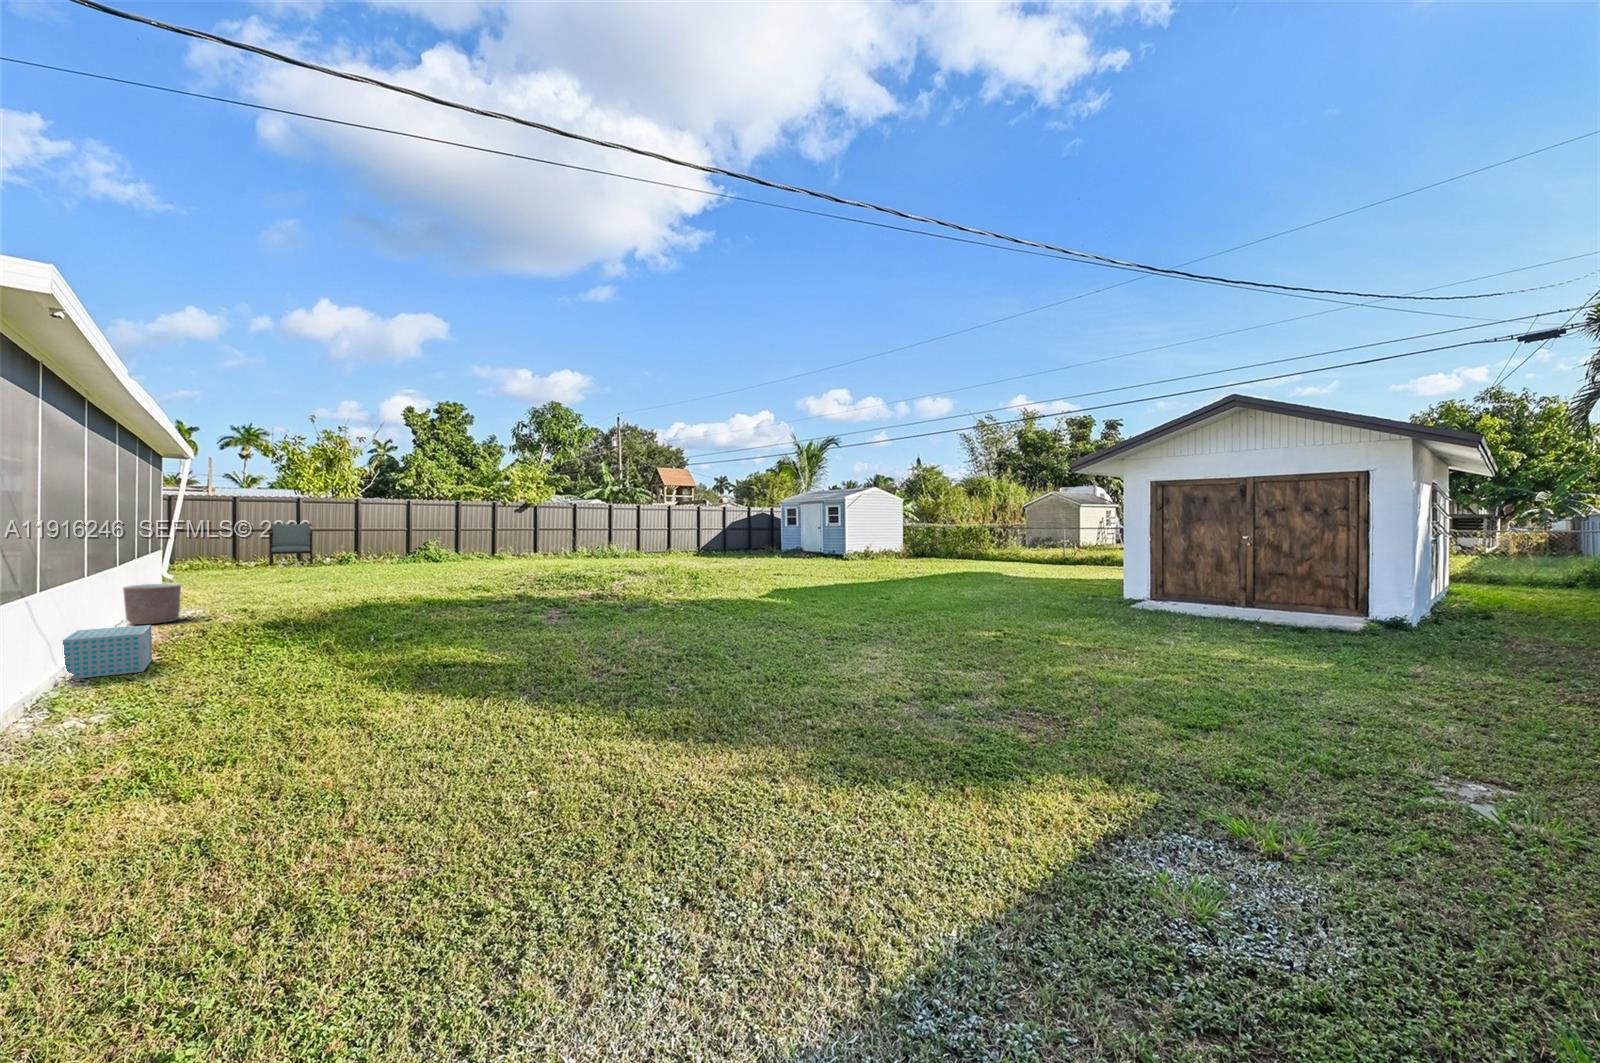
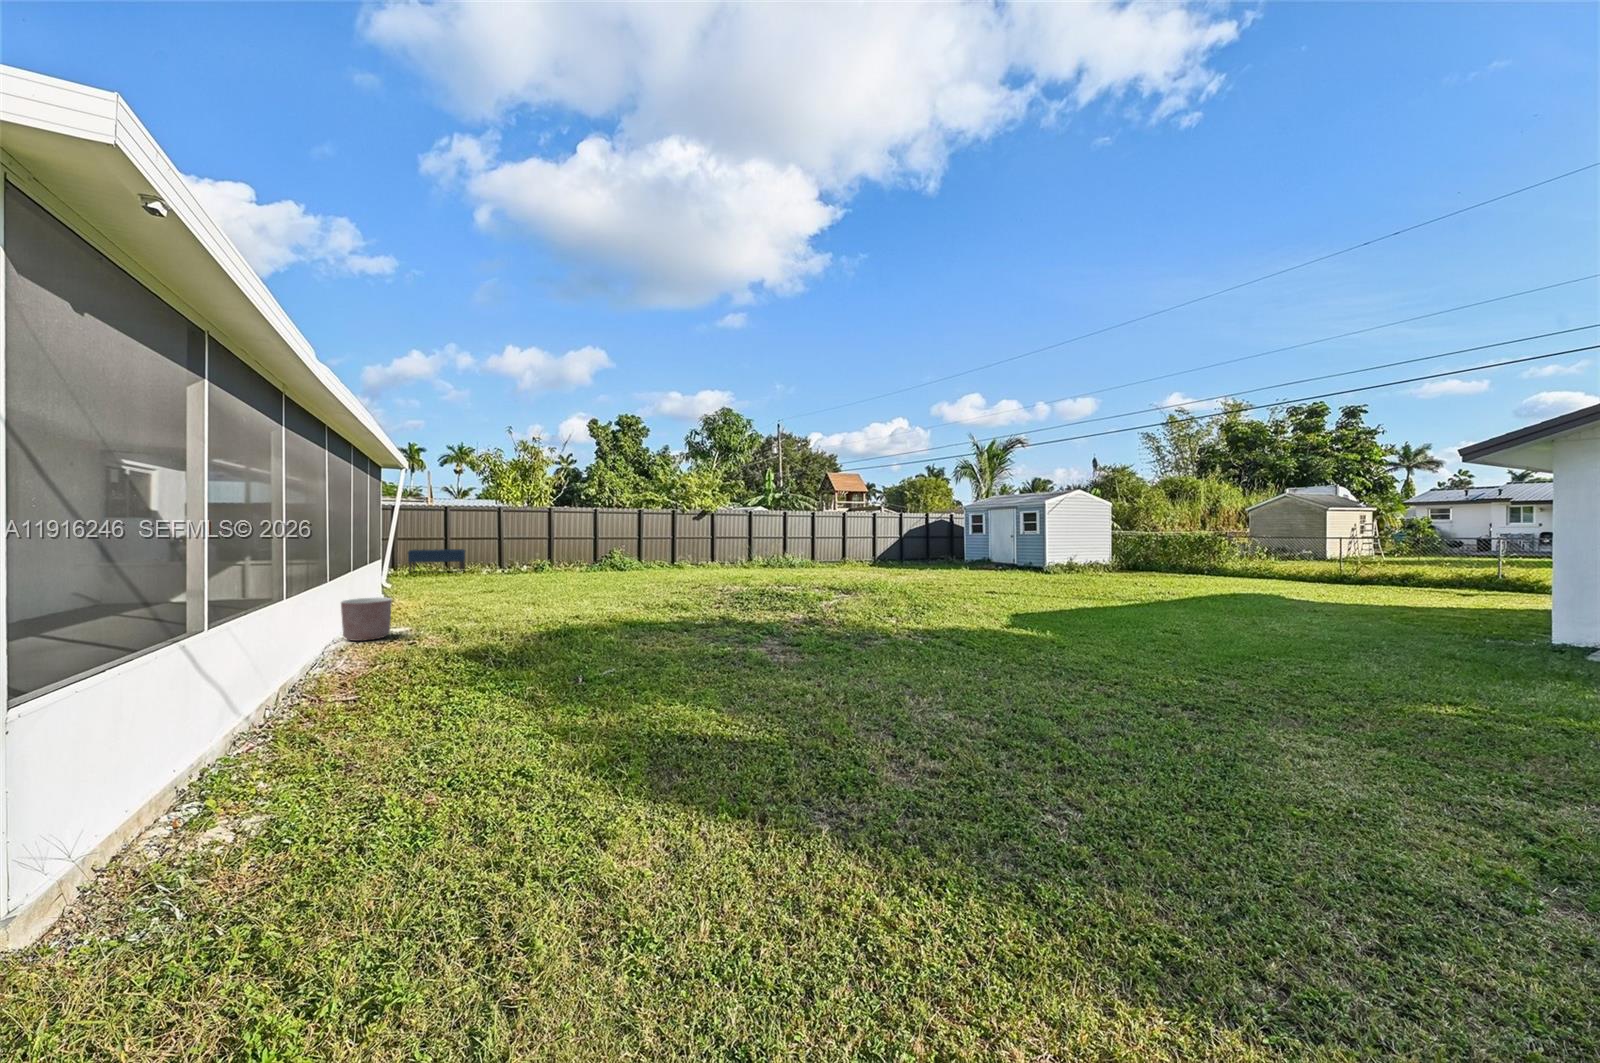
lounge chair: present [269,524,313,565] -> none [475,533,512,572]
bench: none [186,541,257,567] -> present [408,549,465,572]
storage box: present [63,625,152,679] -> none [262,652,353,718]

